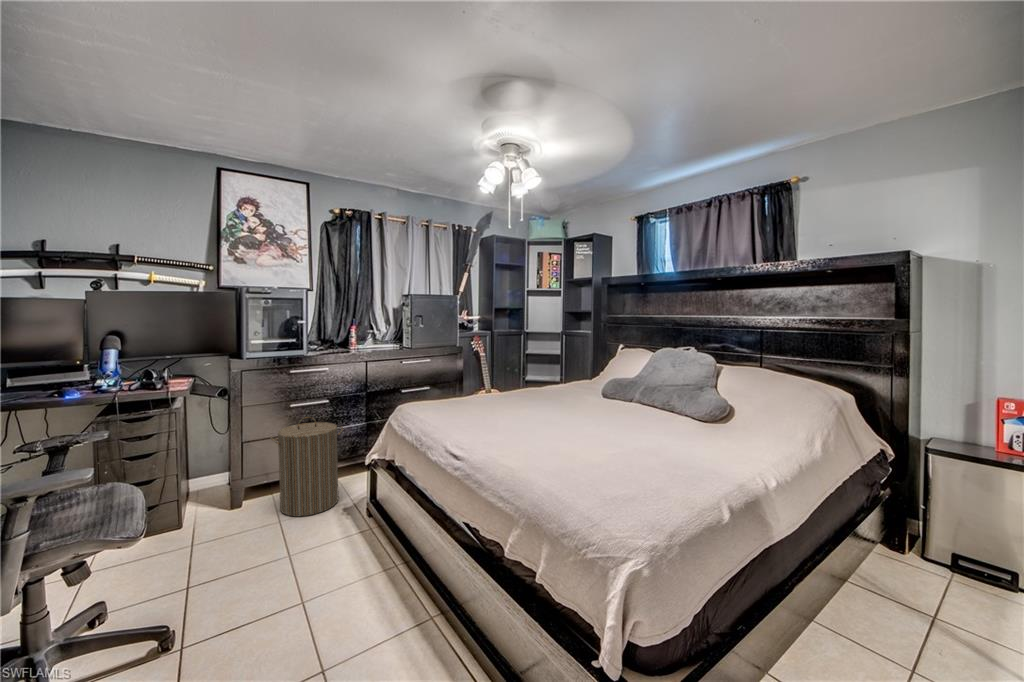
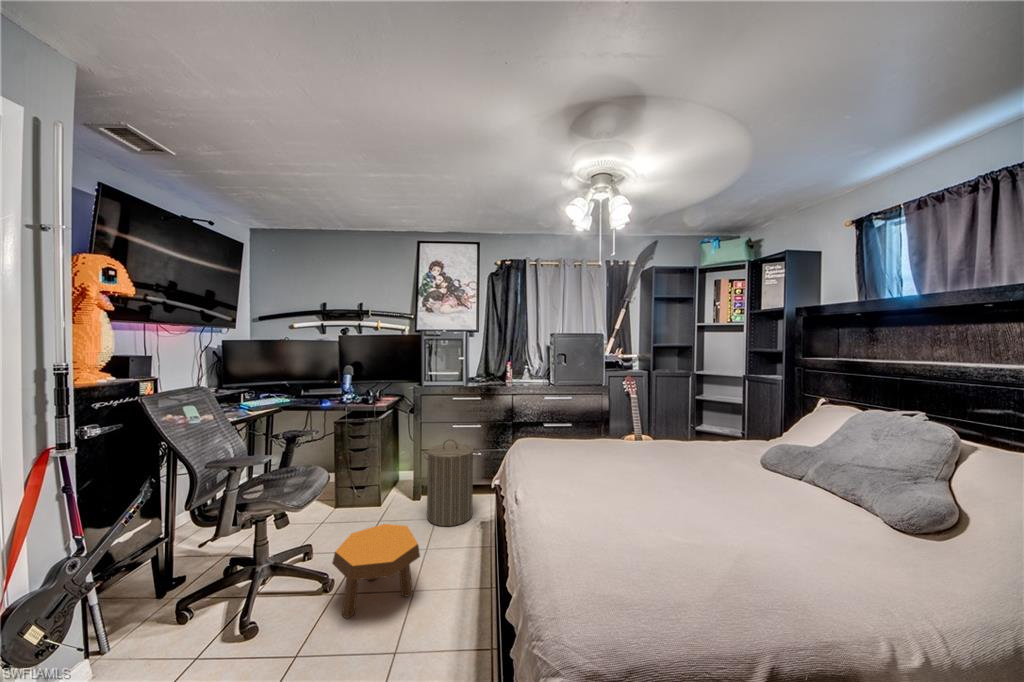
footstool: none [227,513,336,623] -> present [332,524,420,618]

